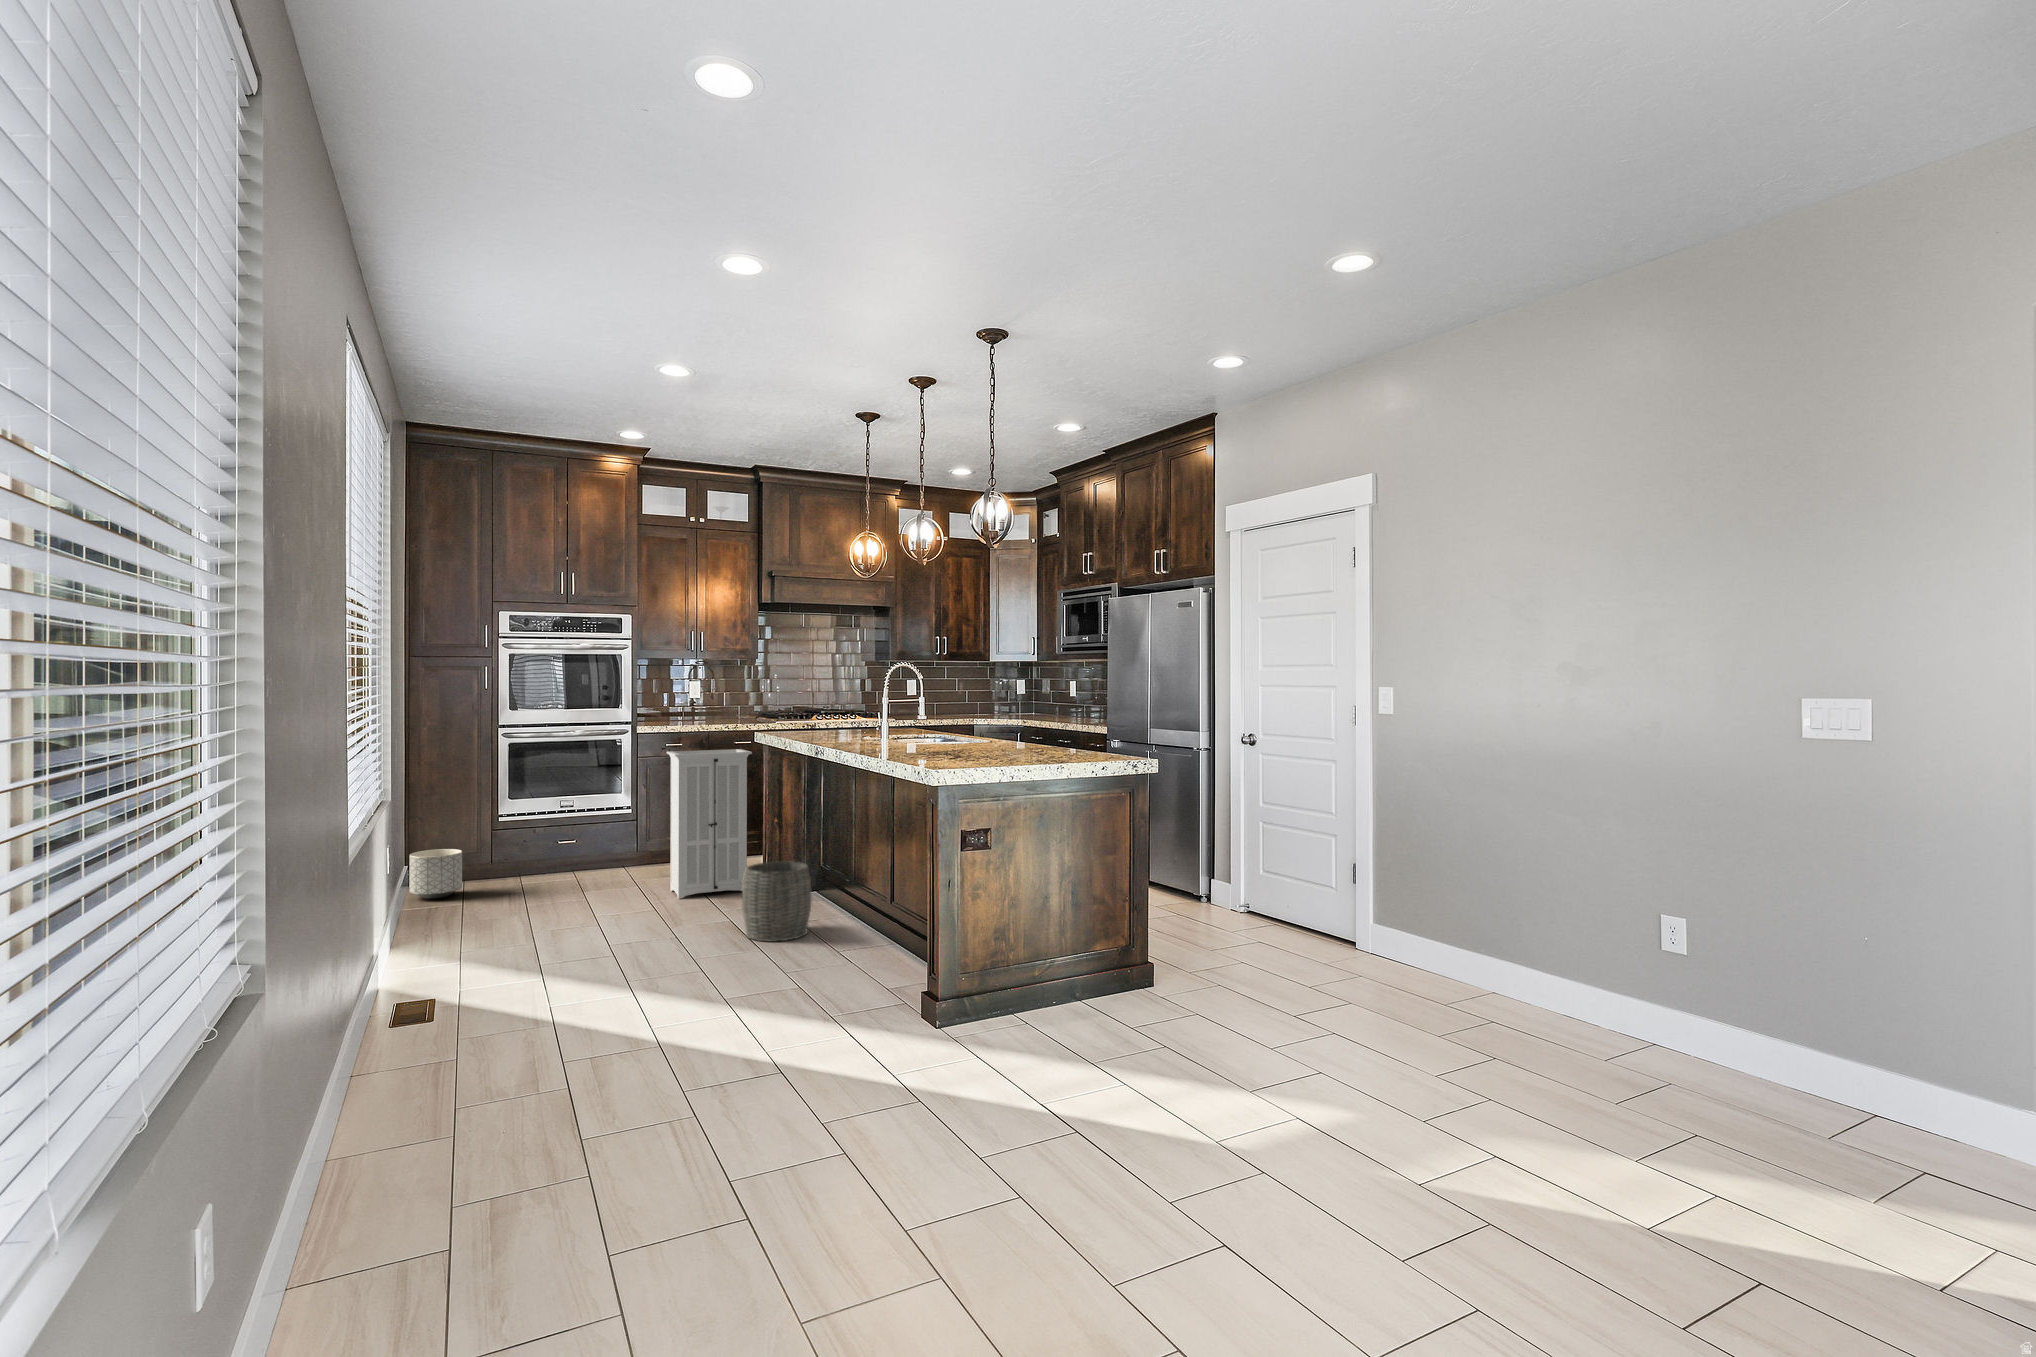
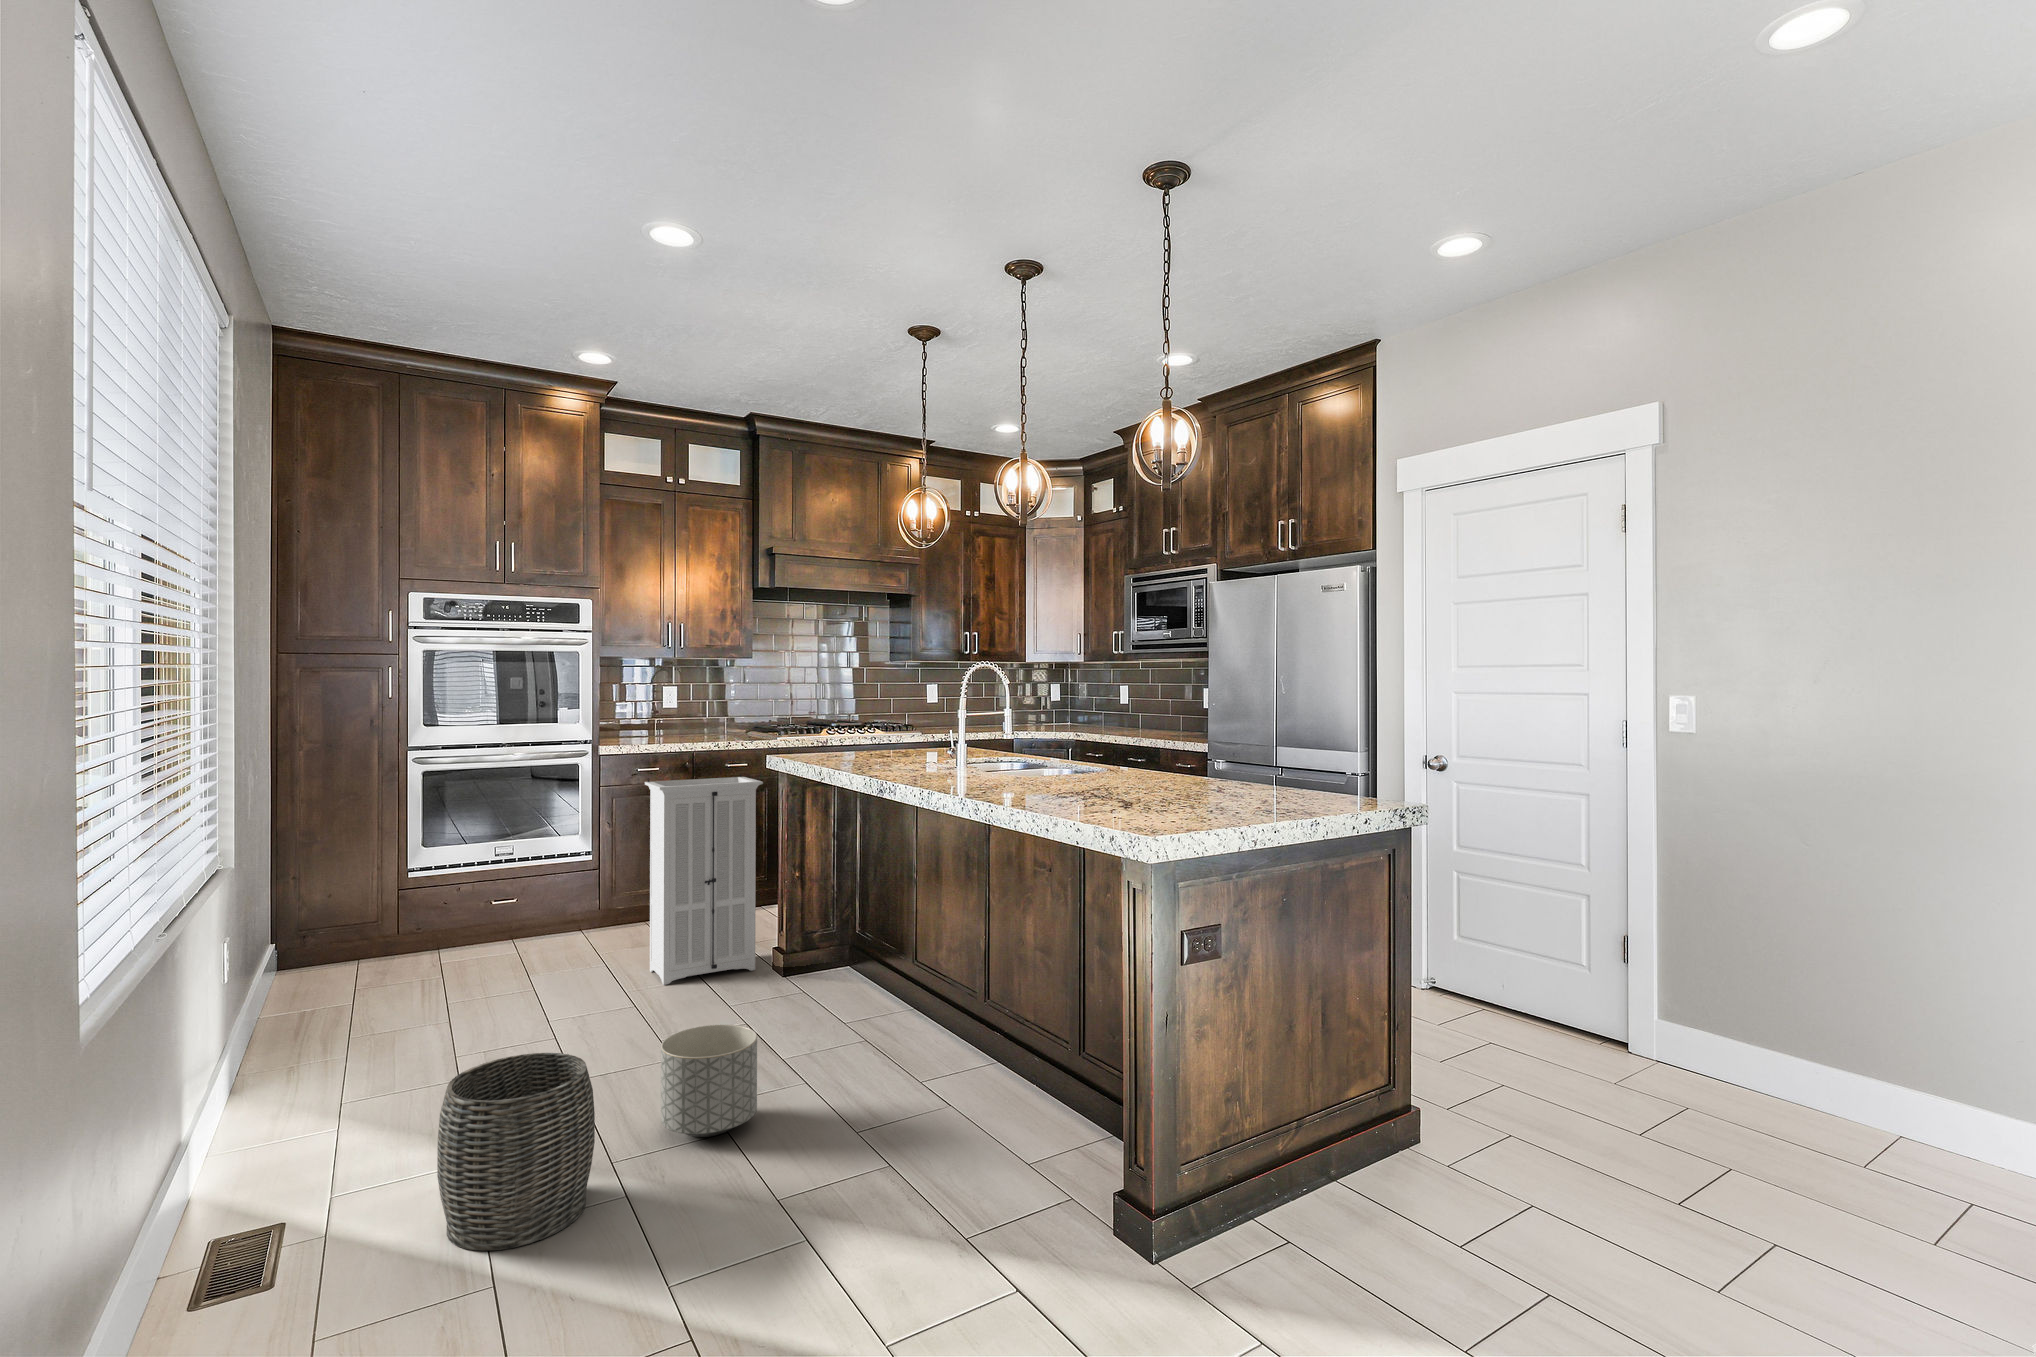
planter: present [409,849,462,899] -> present [661,1025,757,1137]
woven basket: present [742,861,811,942] -> present [437,1053,595,1251]

